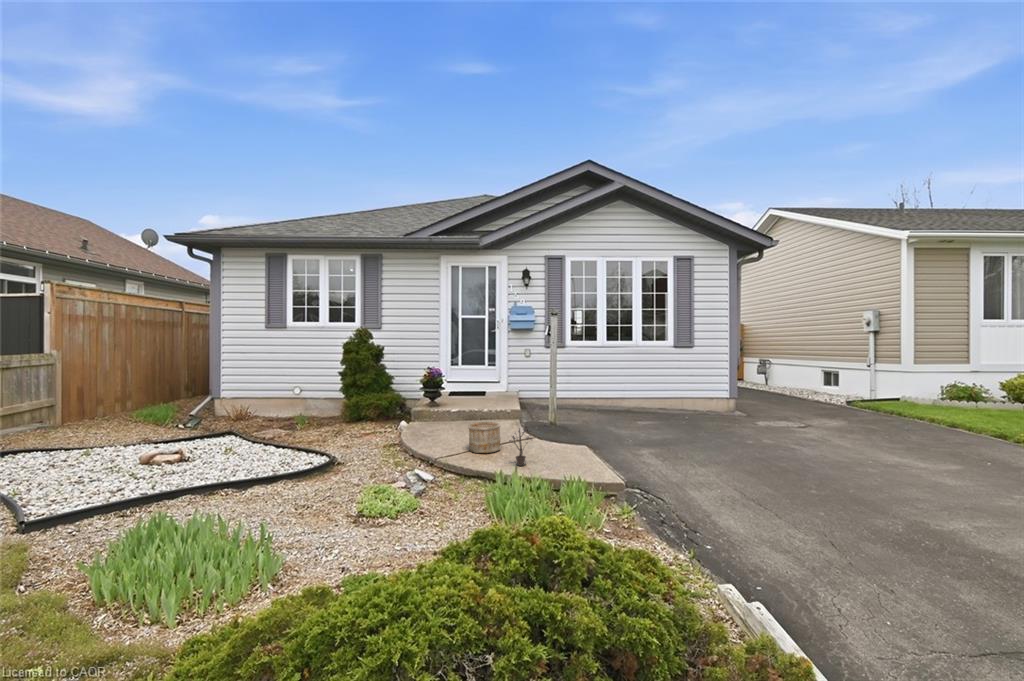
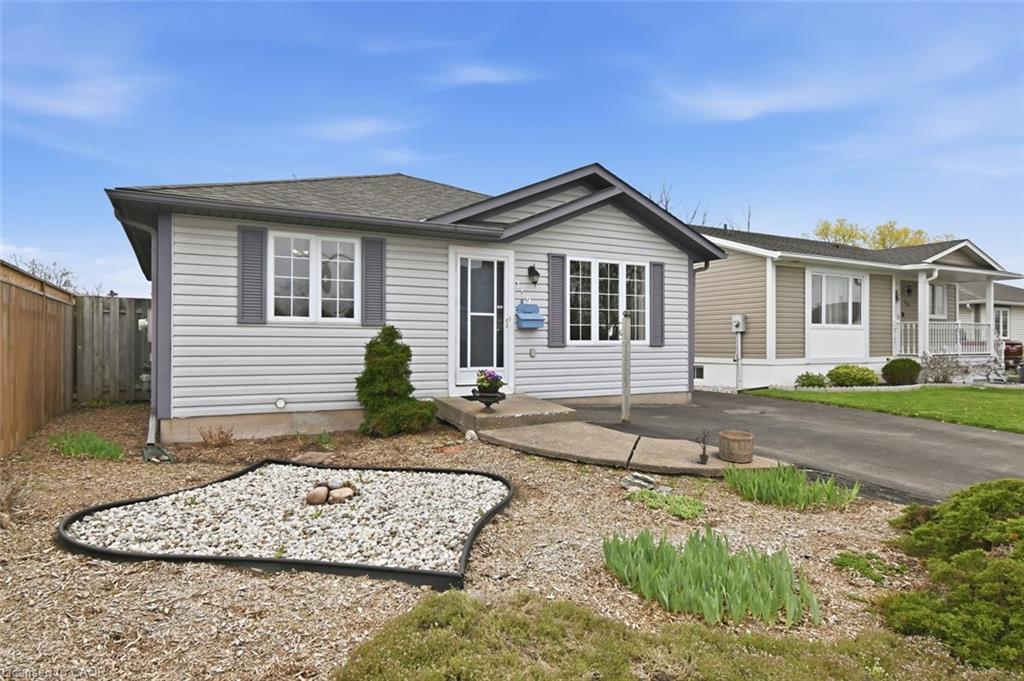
wooden bucket: present [468,422,500,453] -> present [718,430,755,463]

